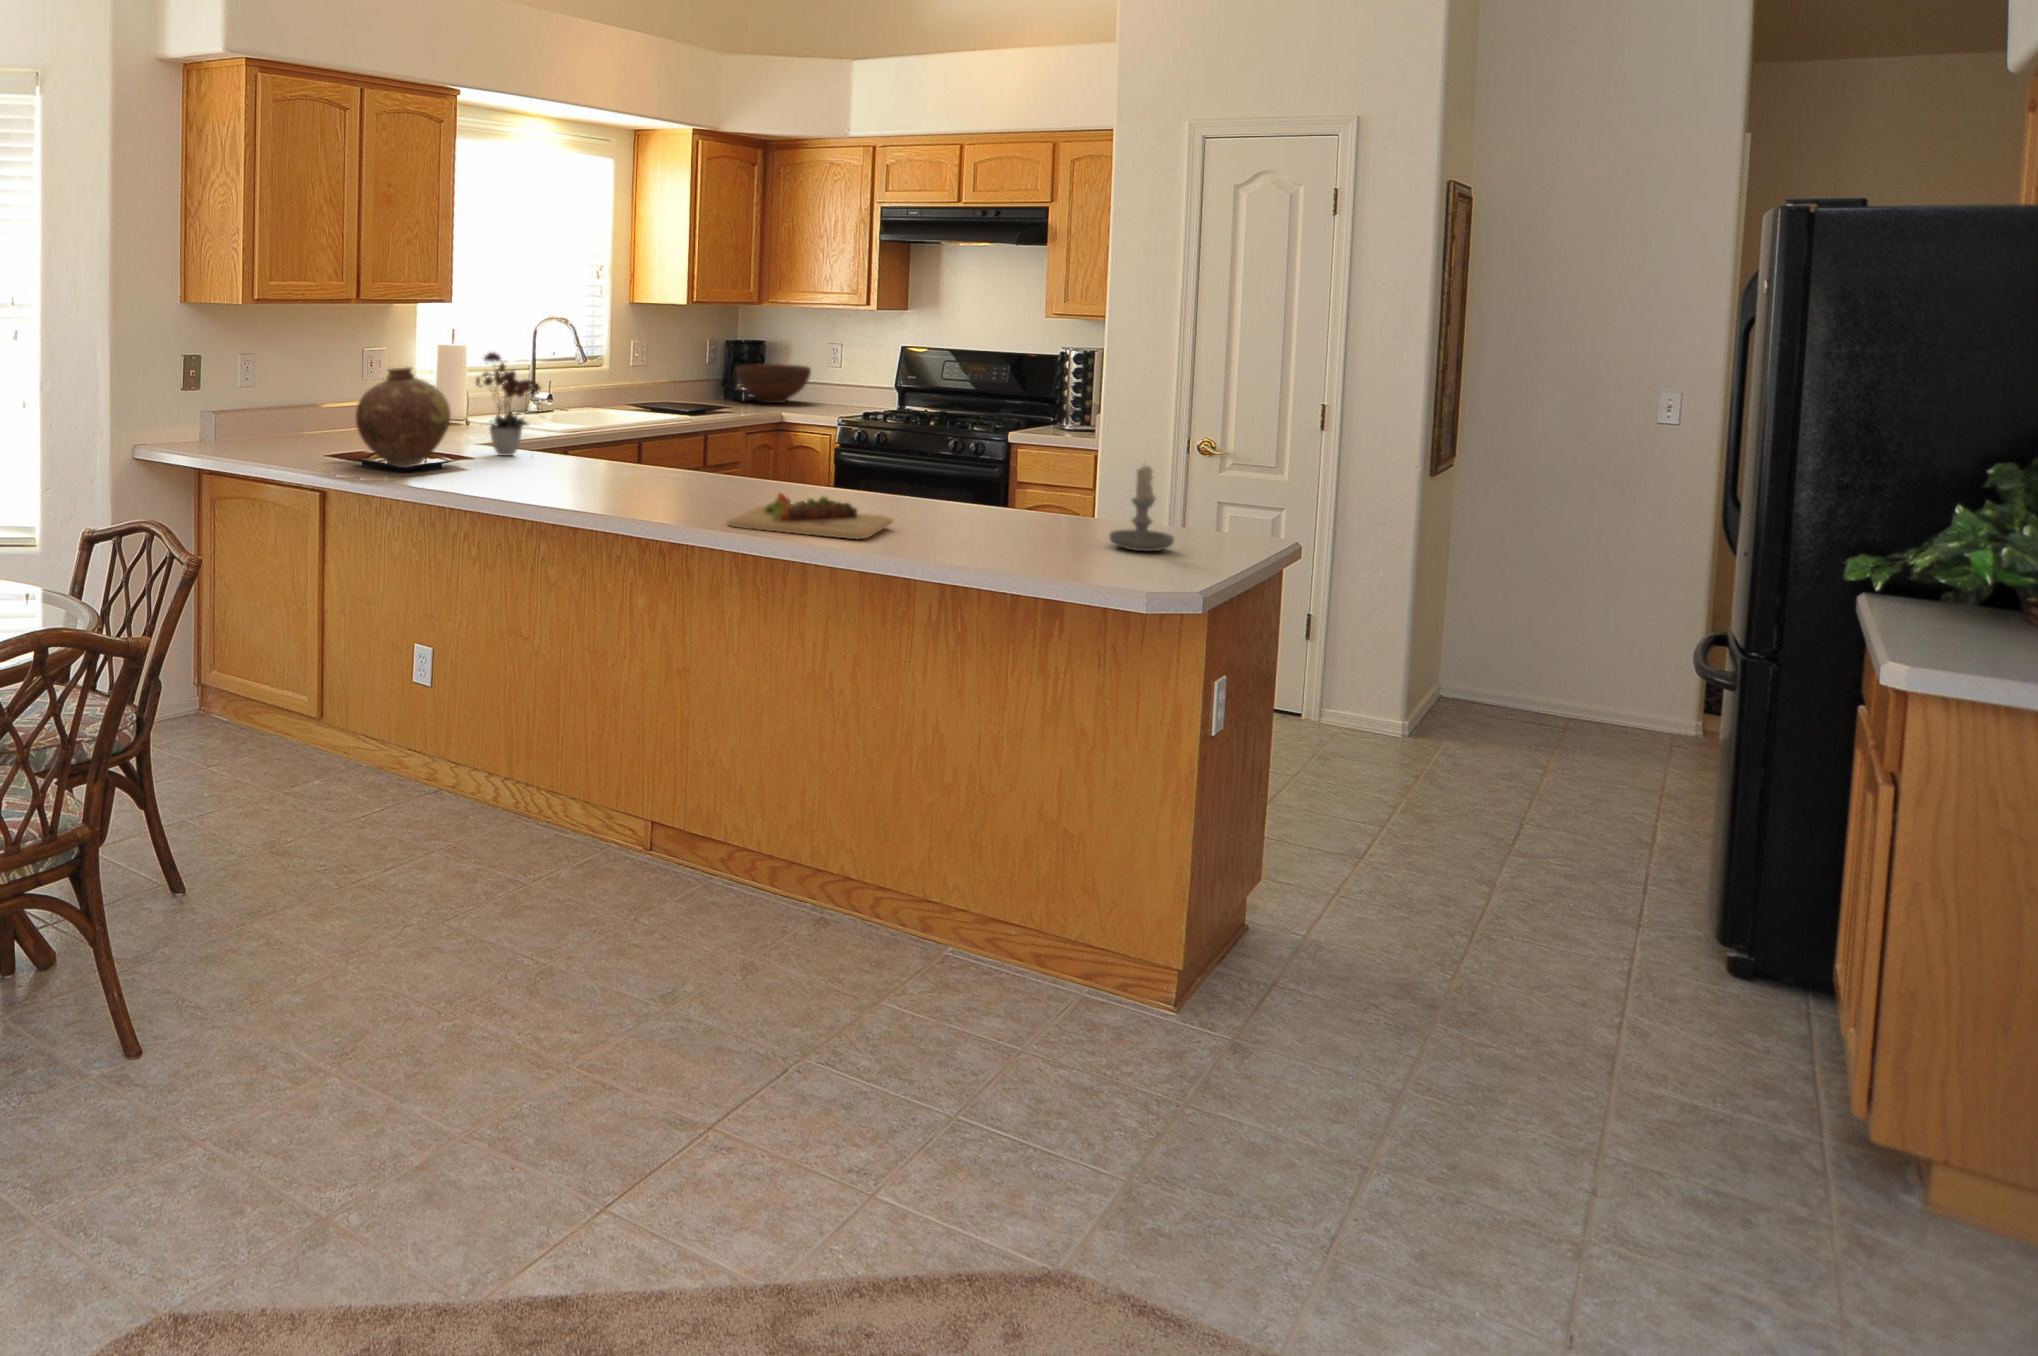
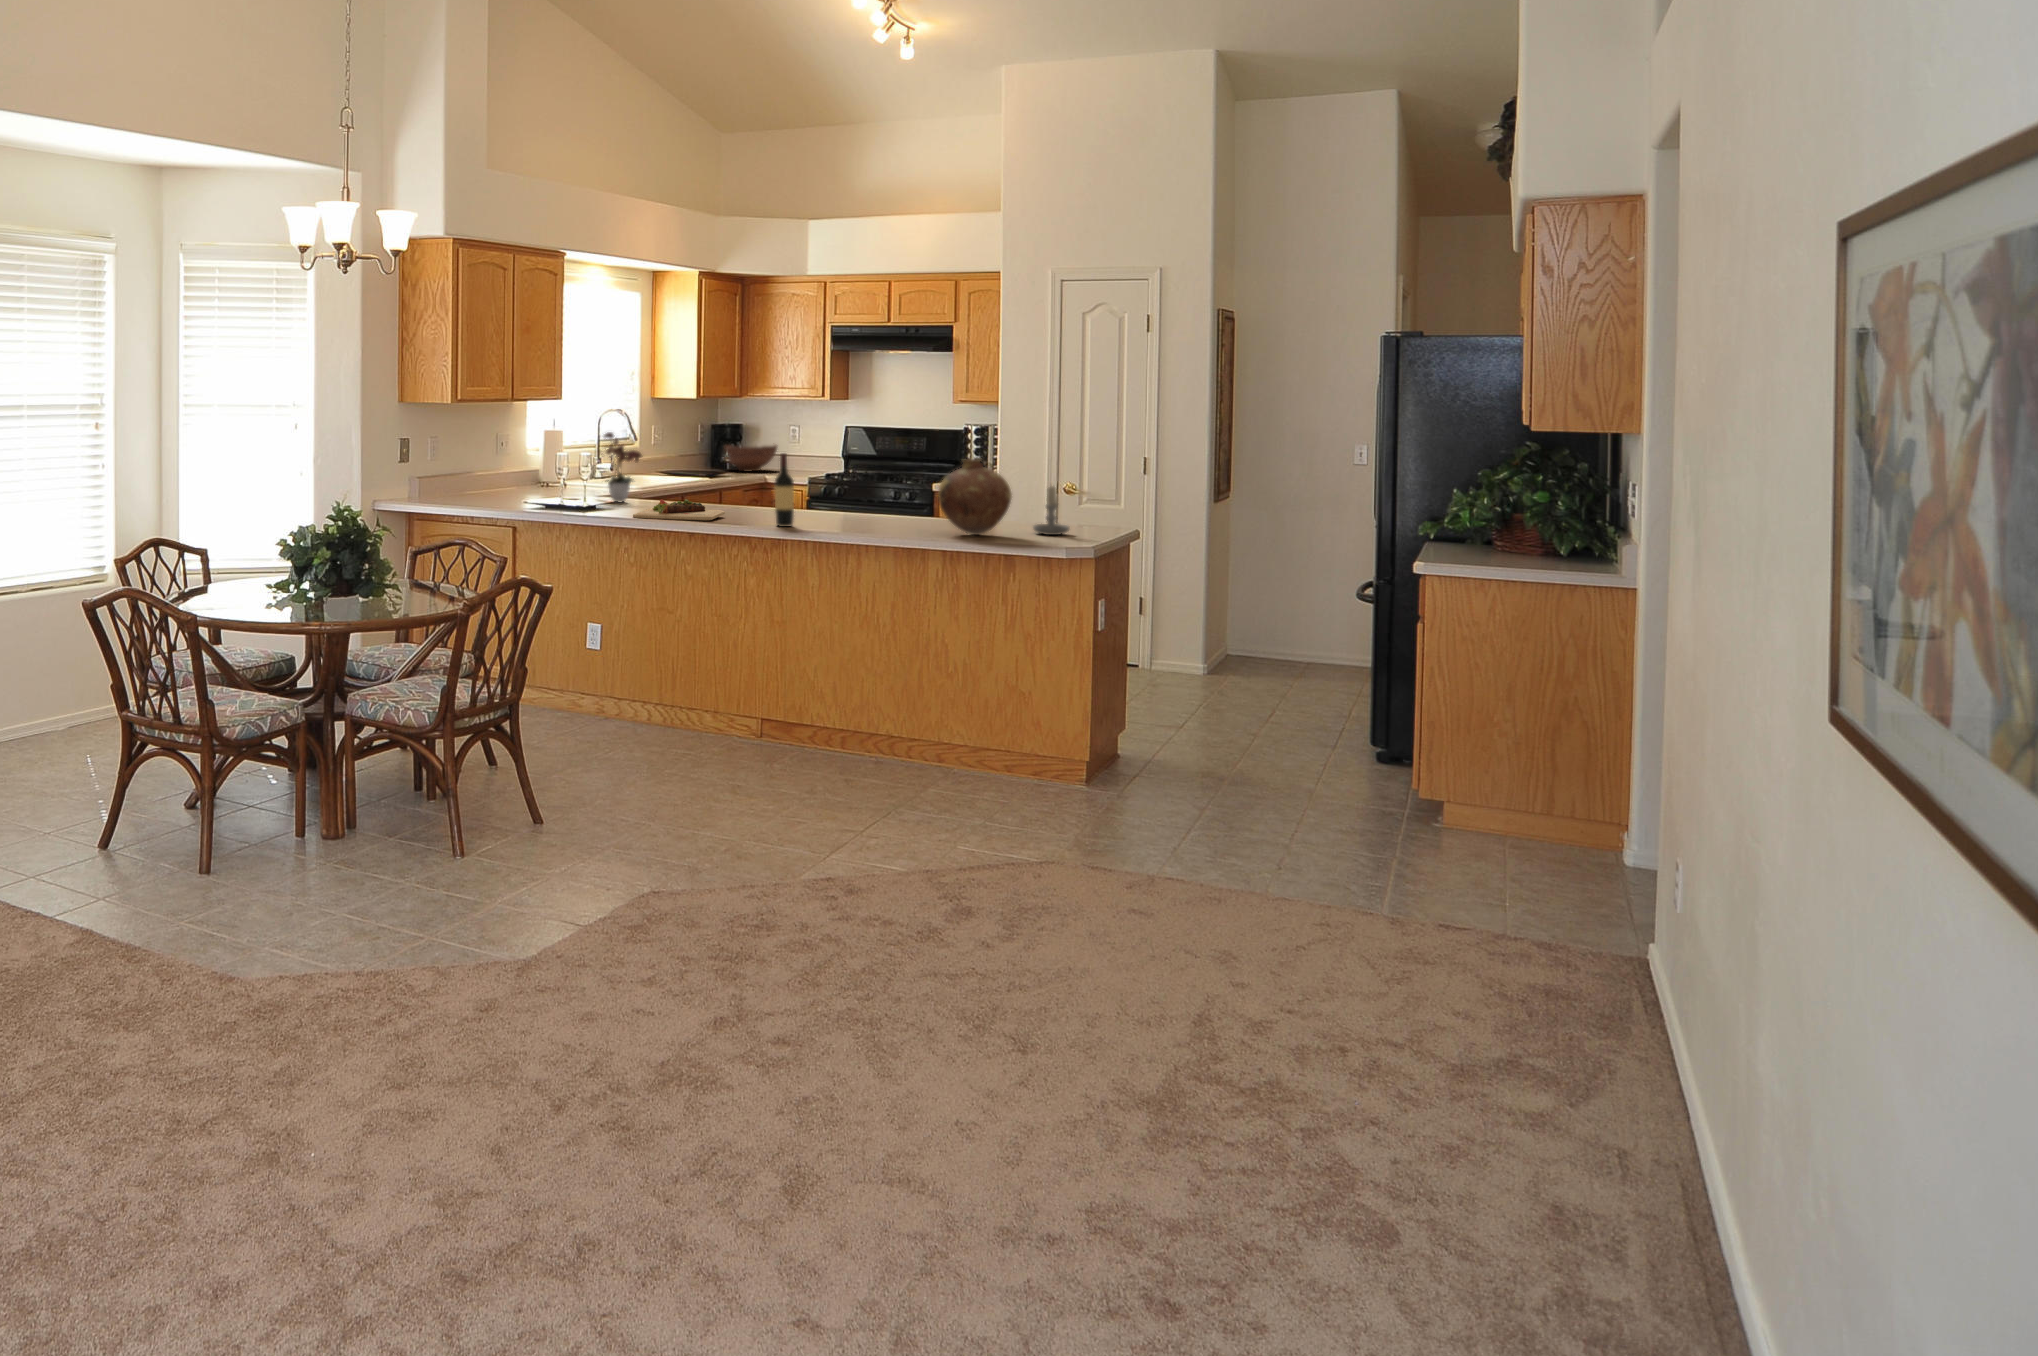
vase: present [356,367,451,468] -> present [938,459,1012,535]
wine bottle: none [678,396,710,517] -> present [774,453,794,527]
cutting board: present [727,493,893,539] -> present [633,499,725,521]

